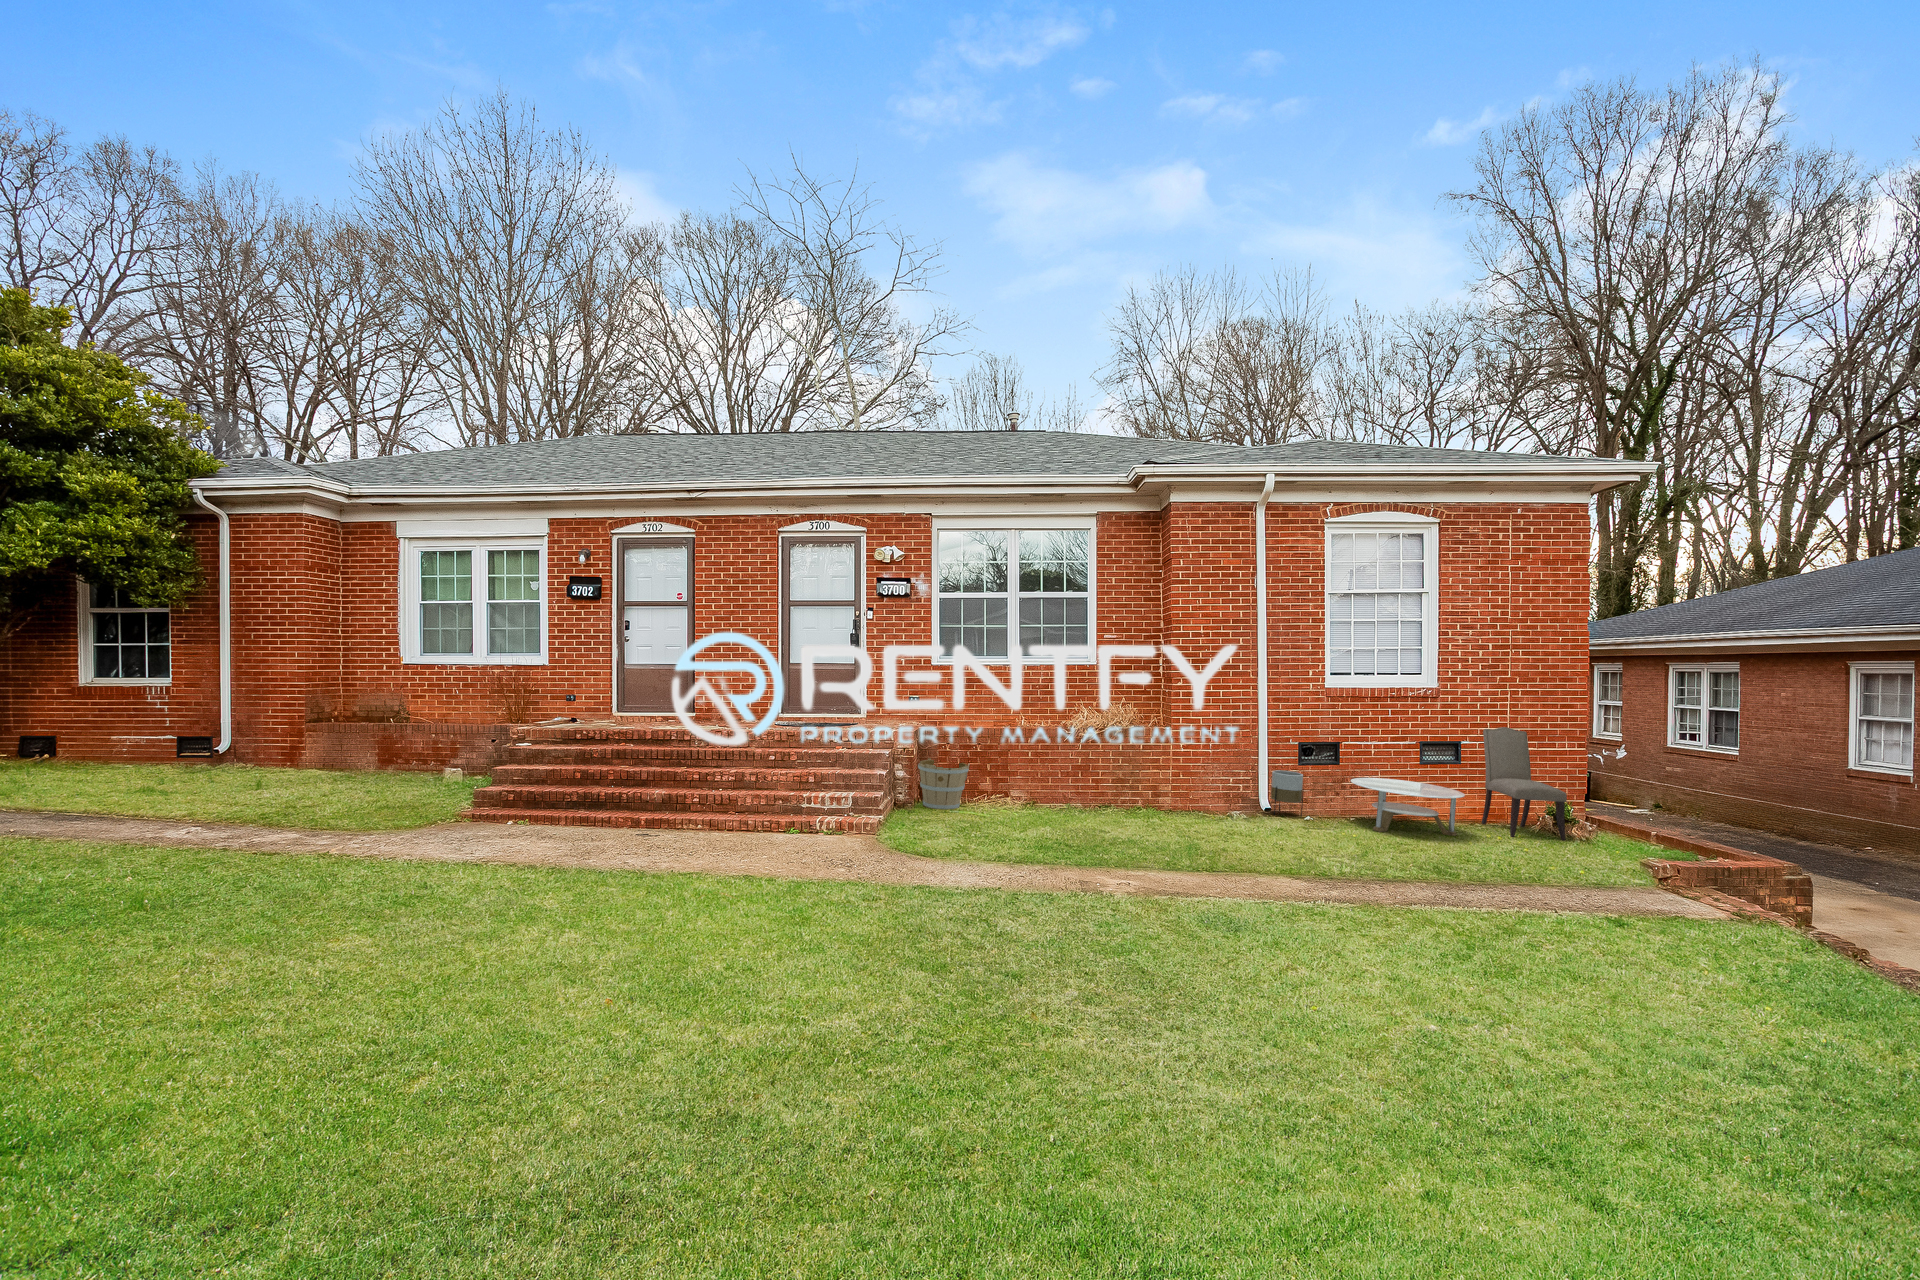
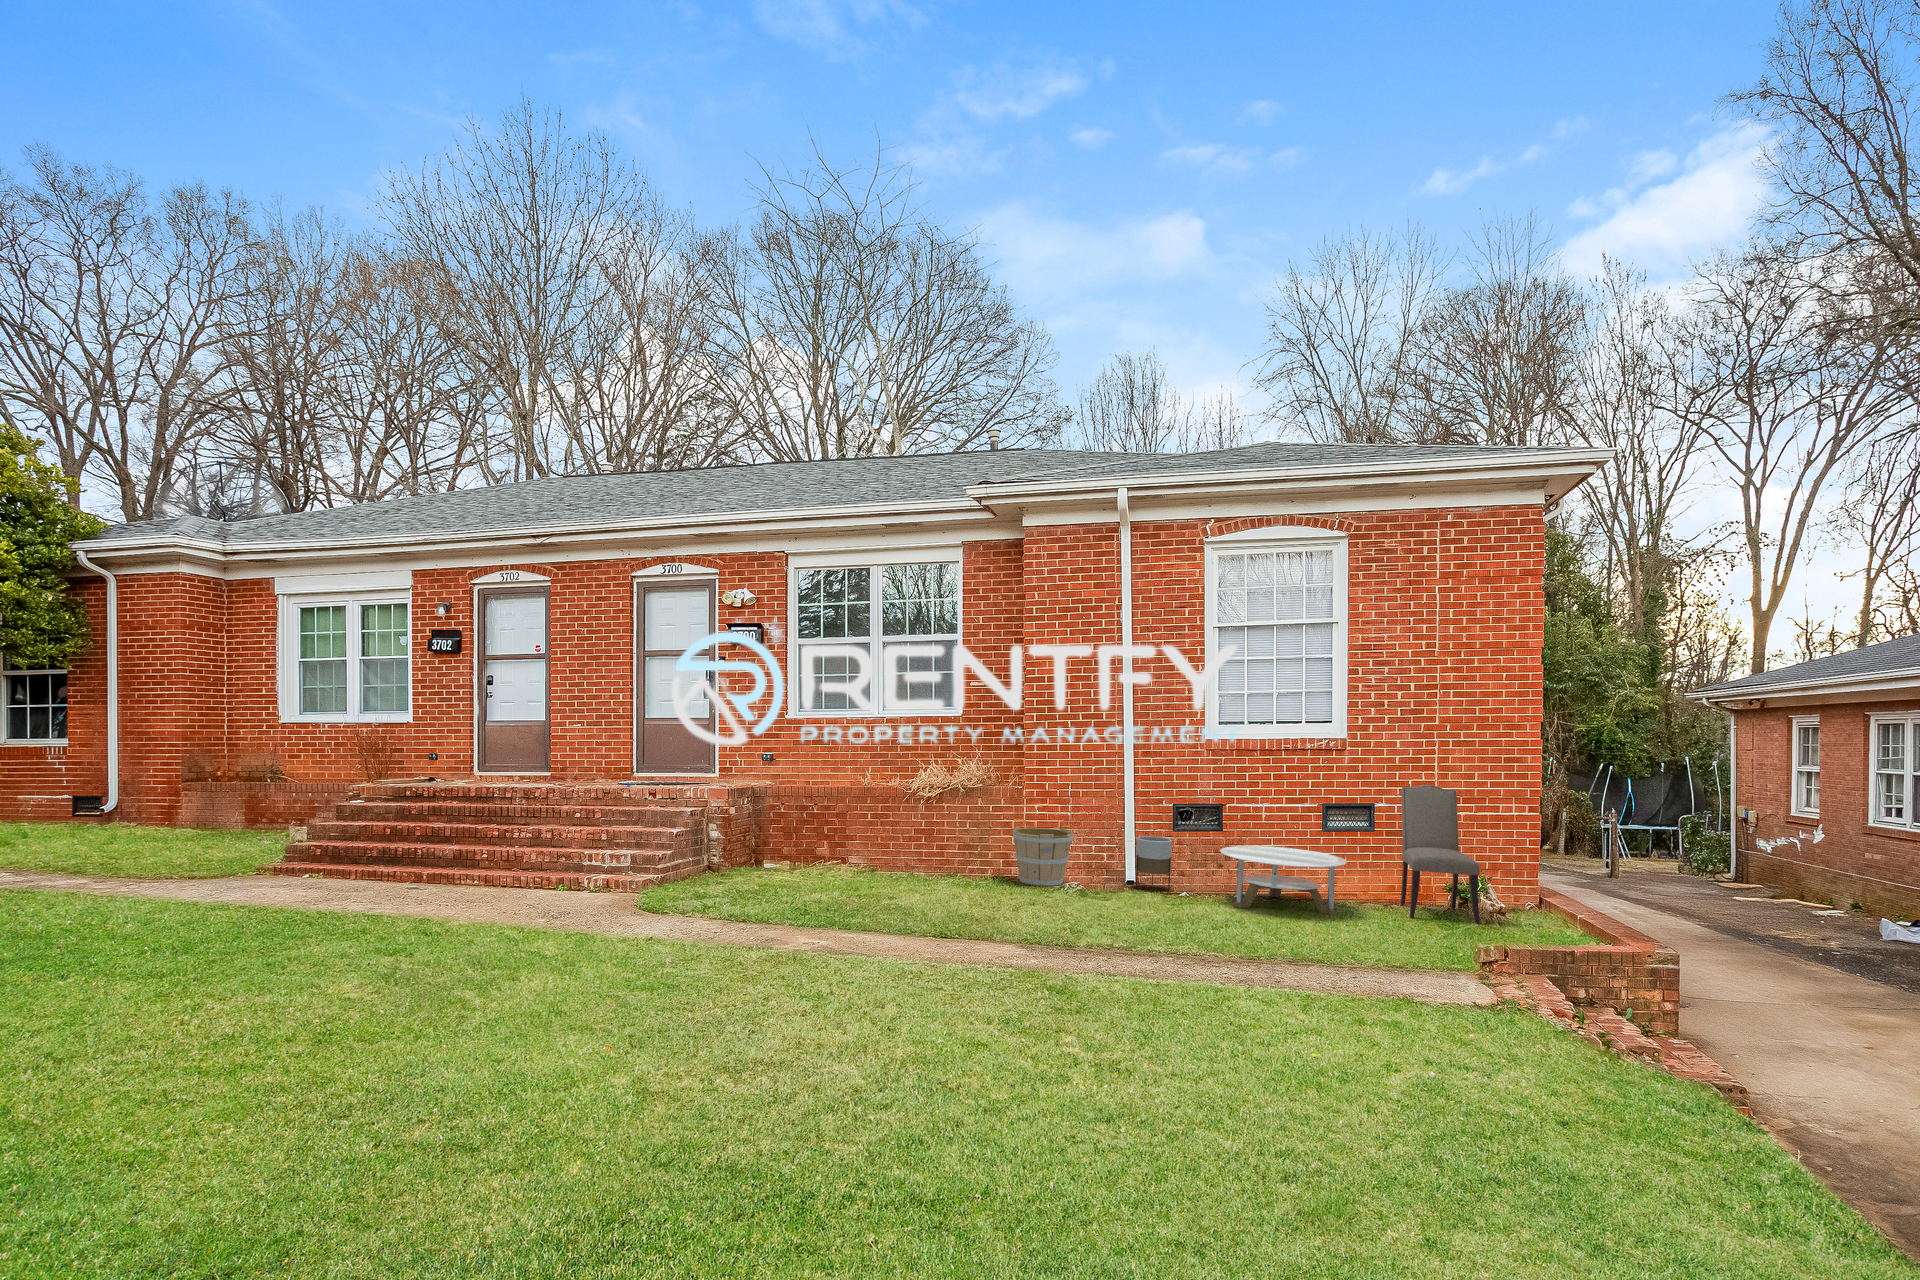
wooden bucket: present [918,758,970,810] -> present [1012,827,1074,886]

